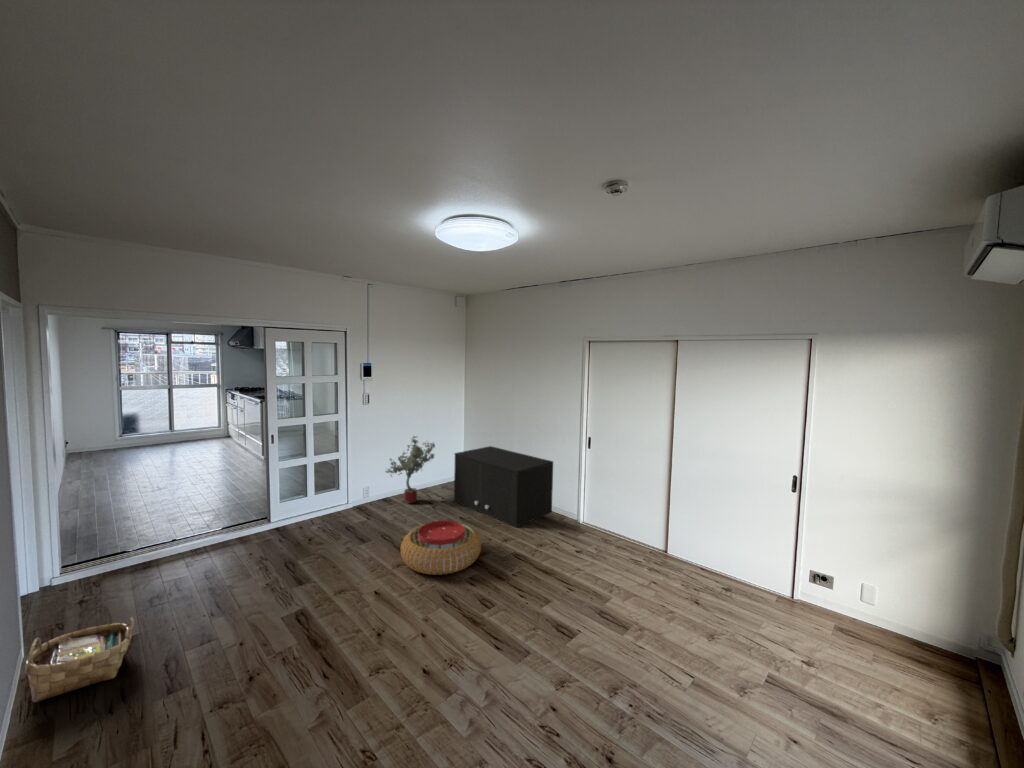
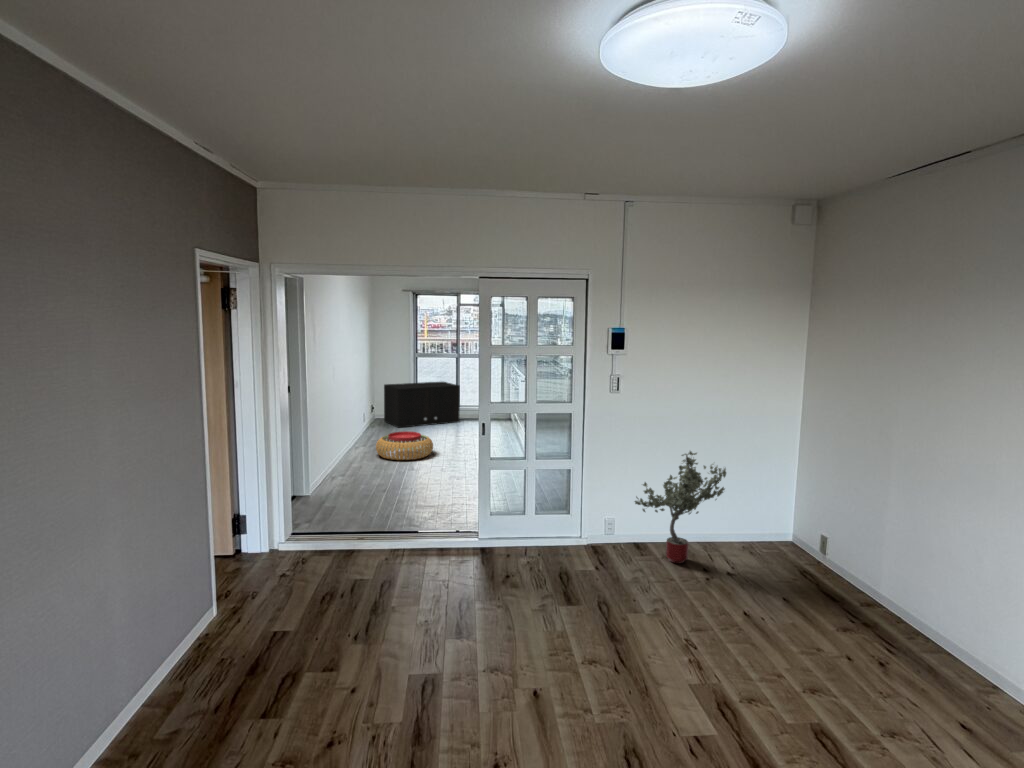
storage cabinet: present [454,446,553,527] -> present [384,382,460,428]
pouf: present [401,521,481,575] -> present [376,431,433,460]
woven basket: present [25,618,134,702] -> none [179,604,271,675]

